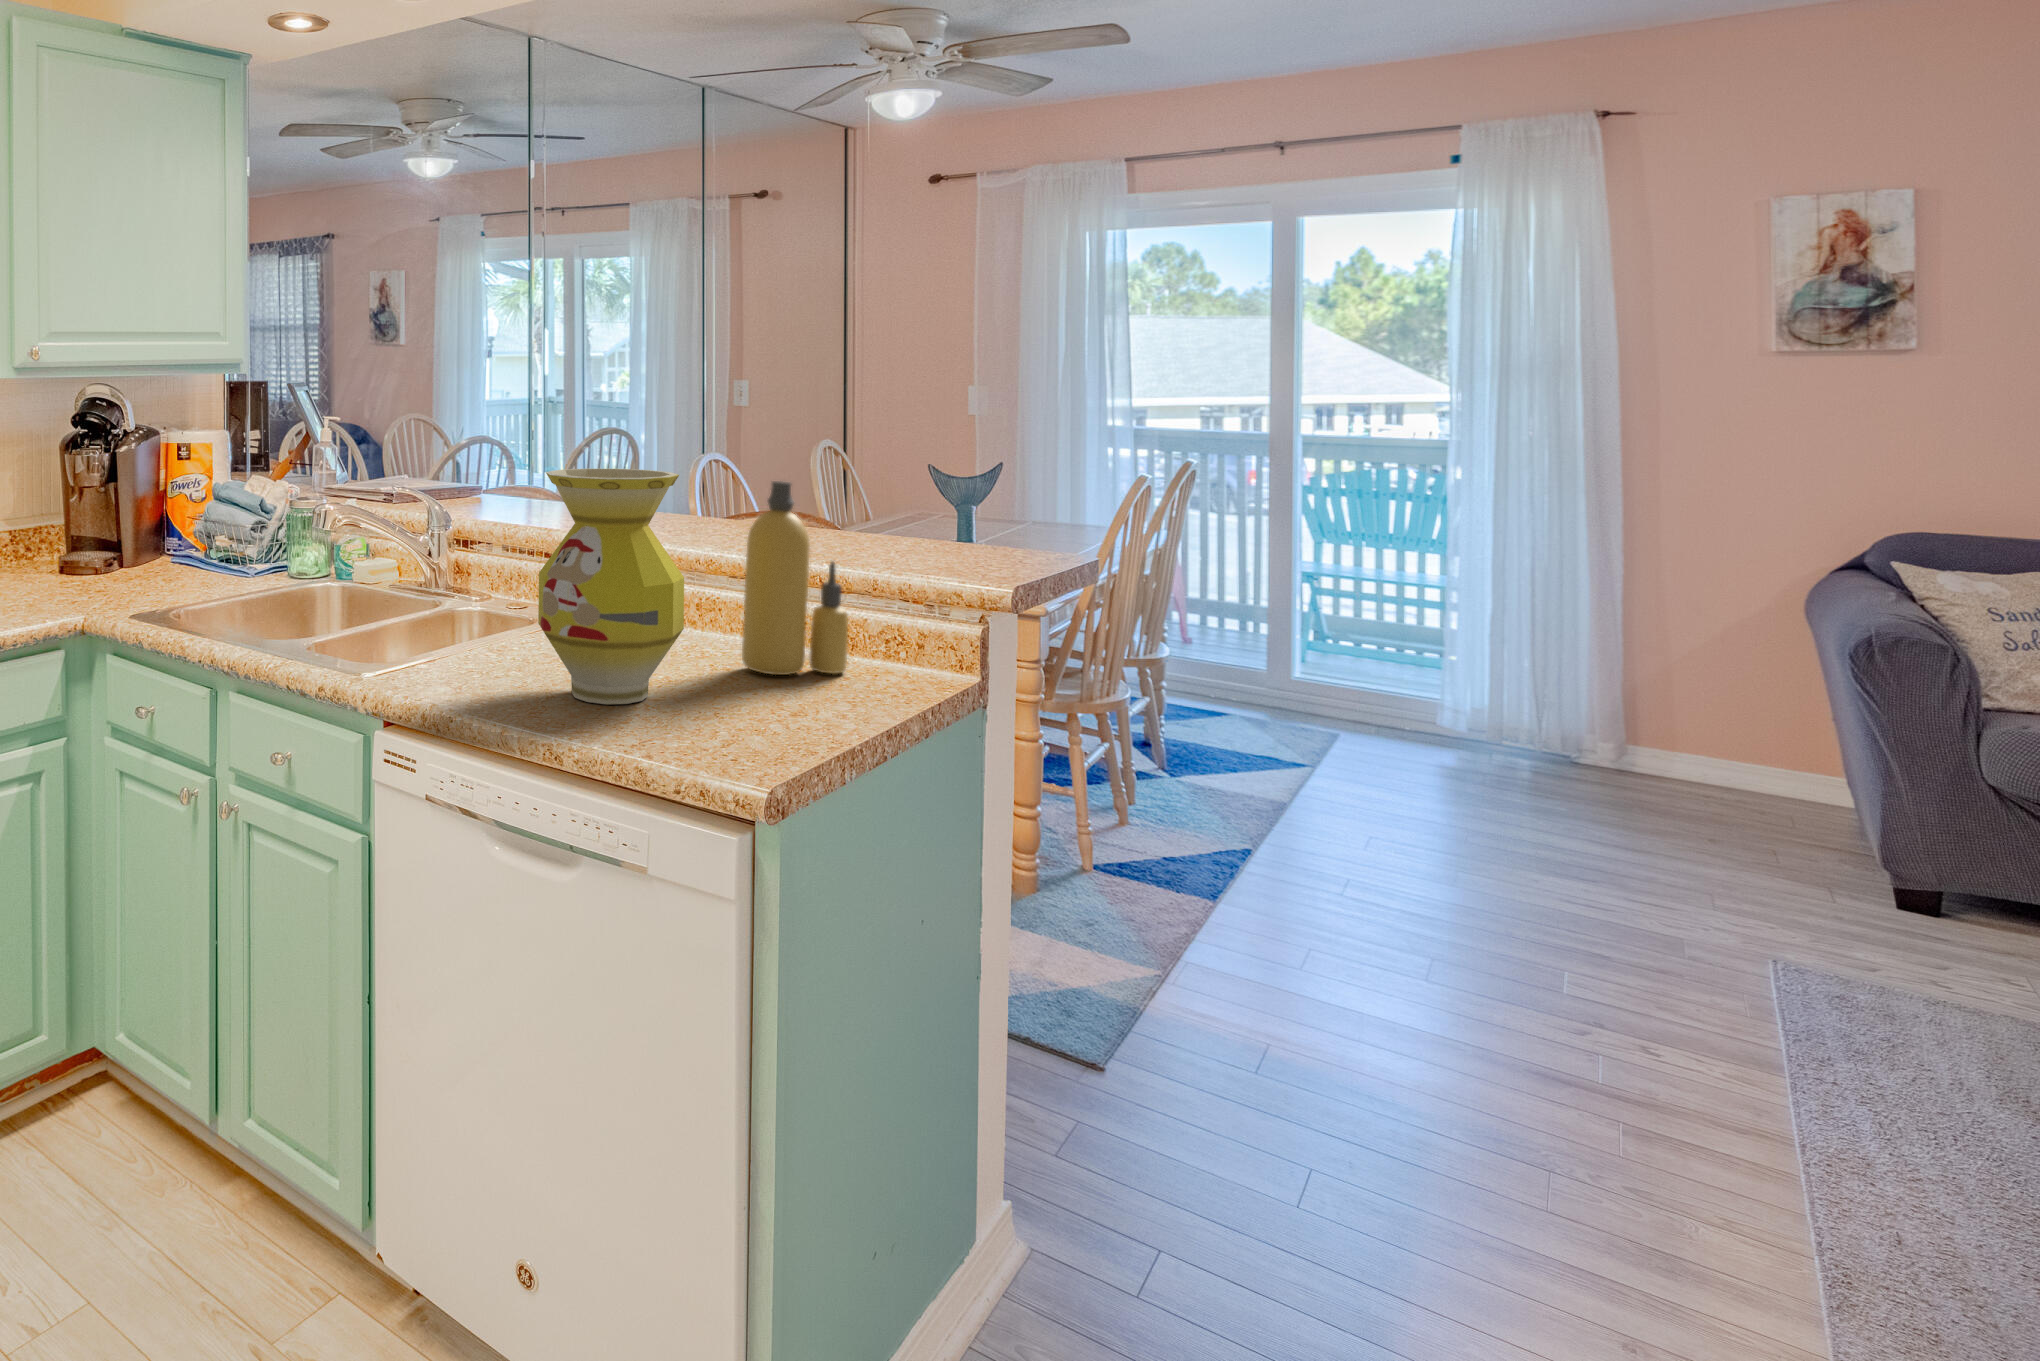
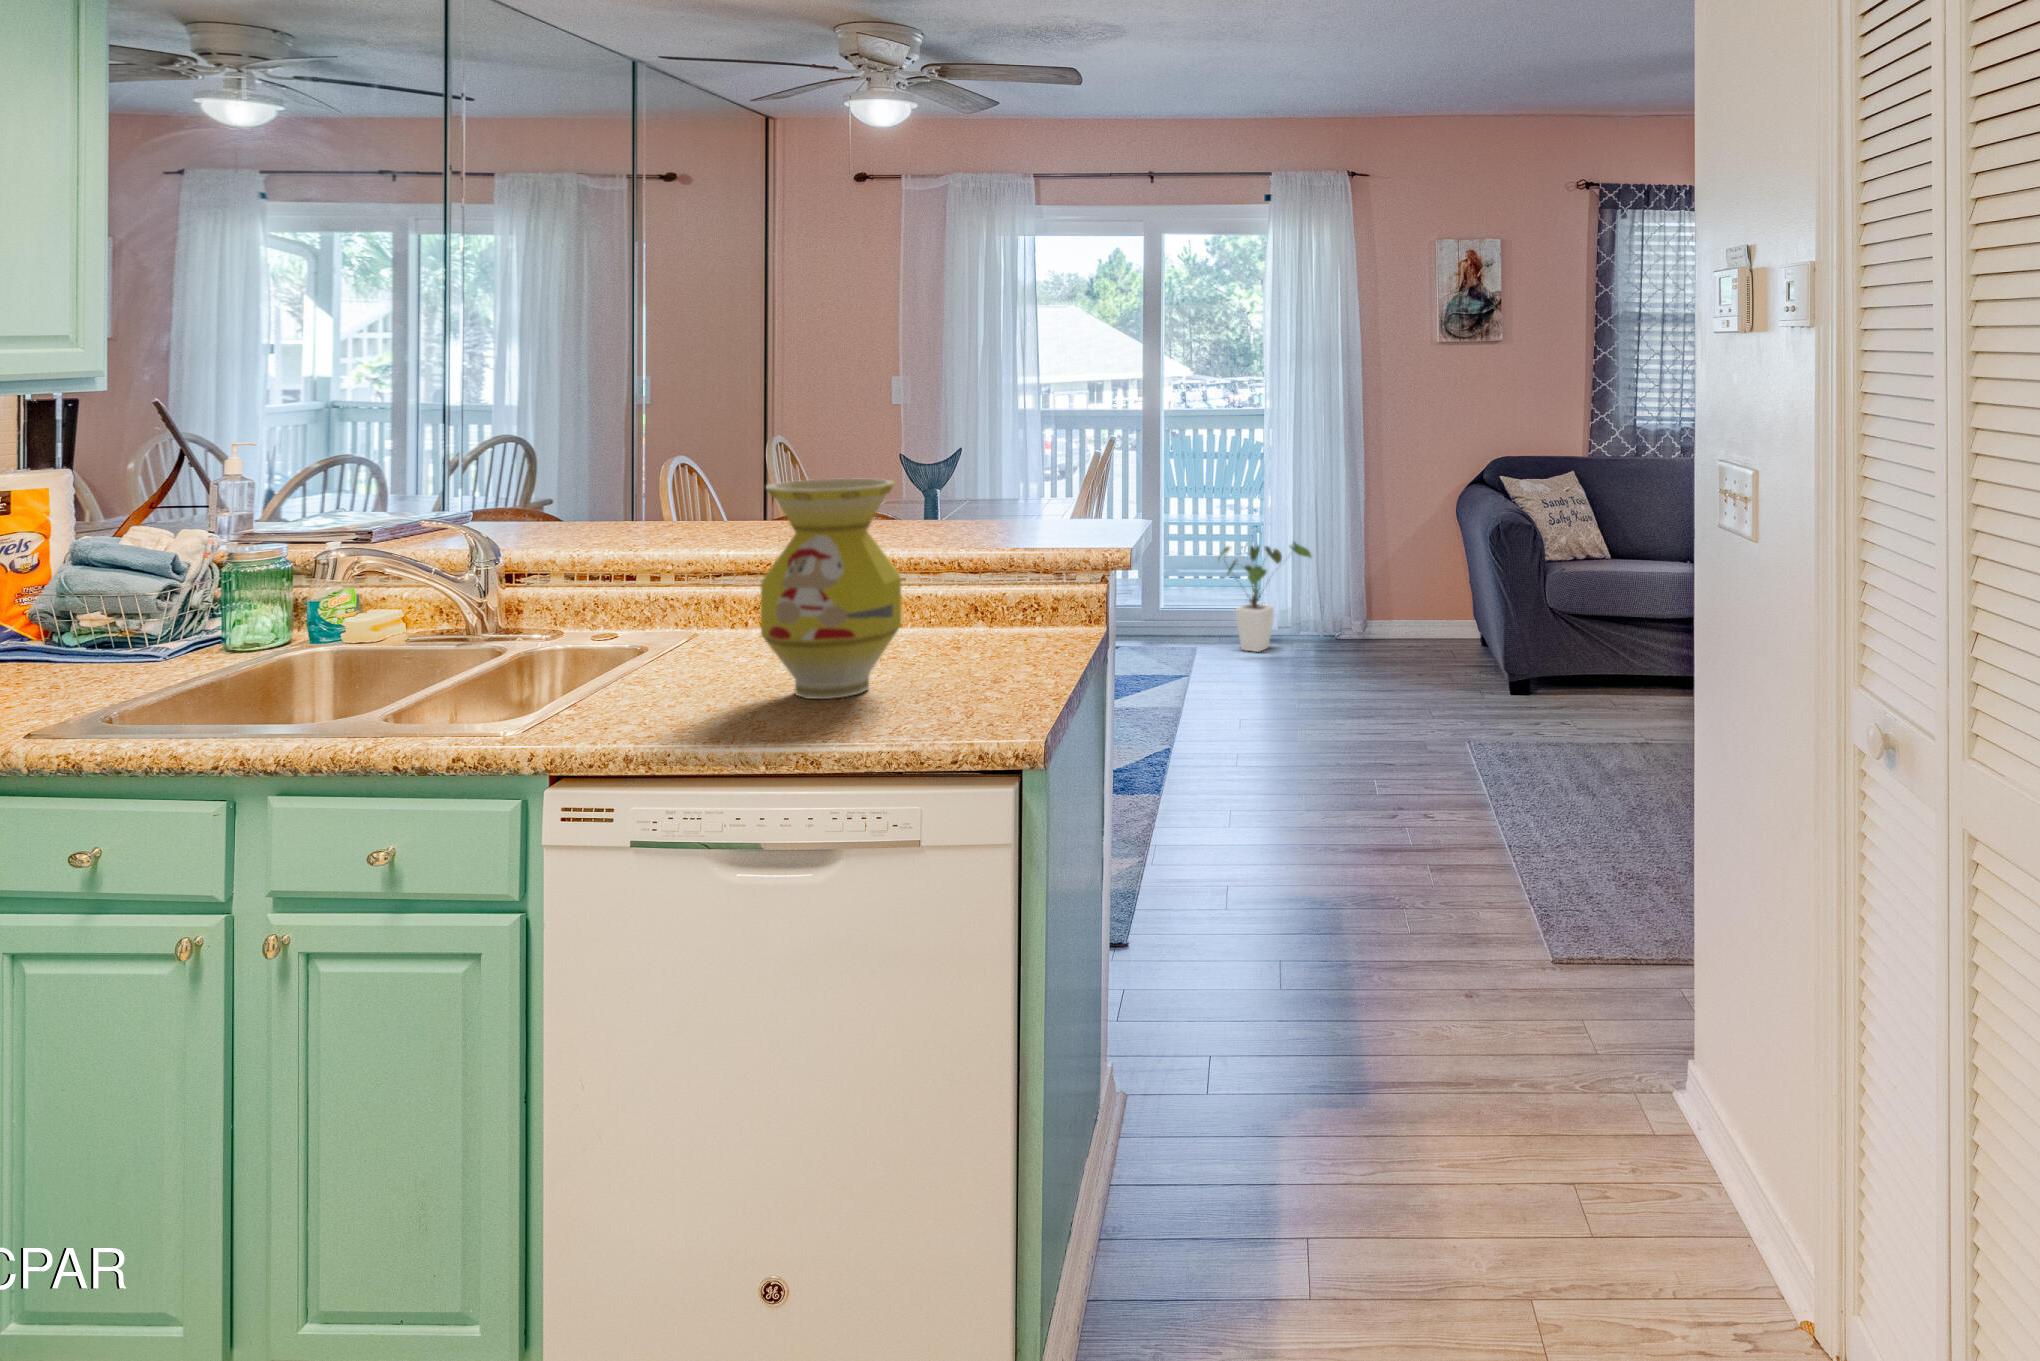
bottle: present [742,481,848,675] -> none [912,480,1000,651]
house plant: none [1379,609,1534,749] -> present [1219,543,1311,652]

